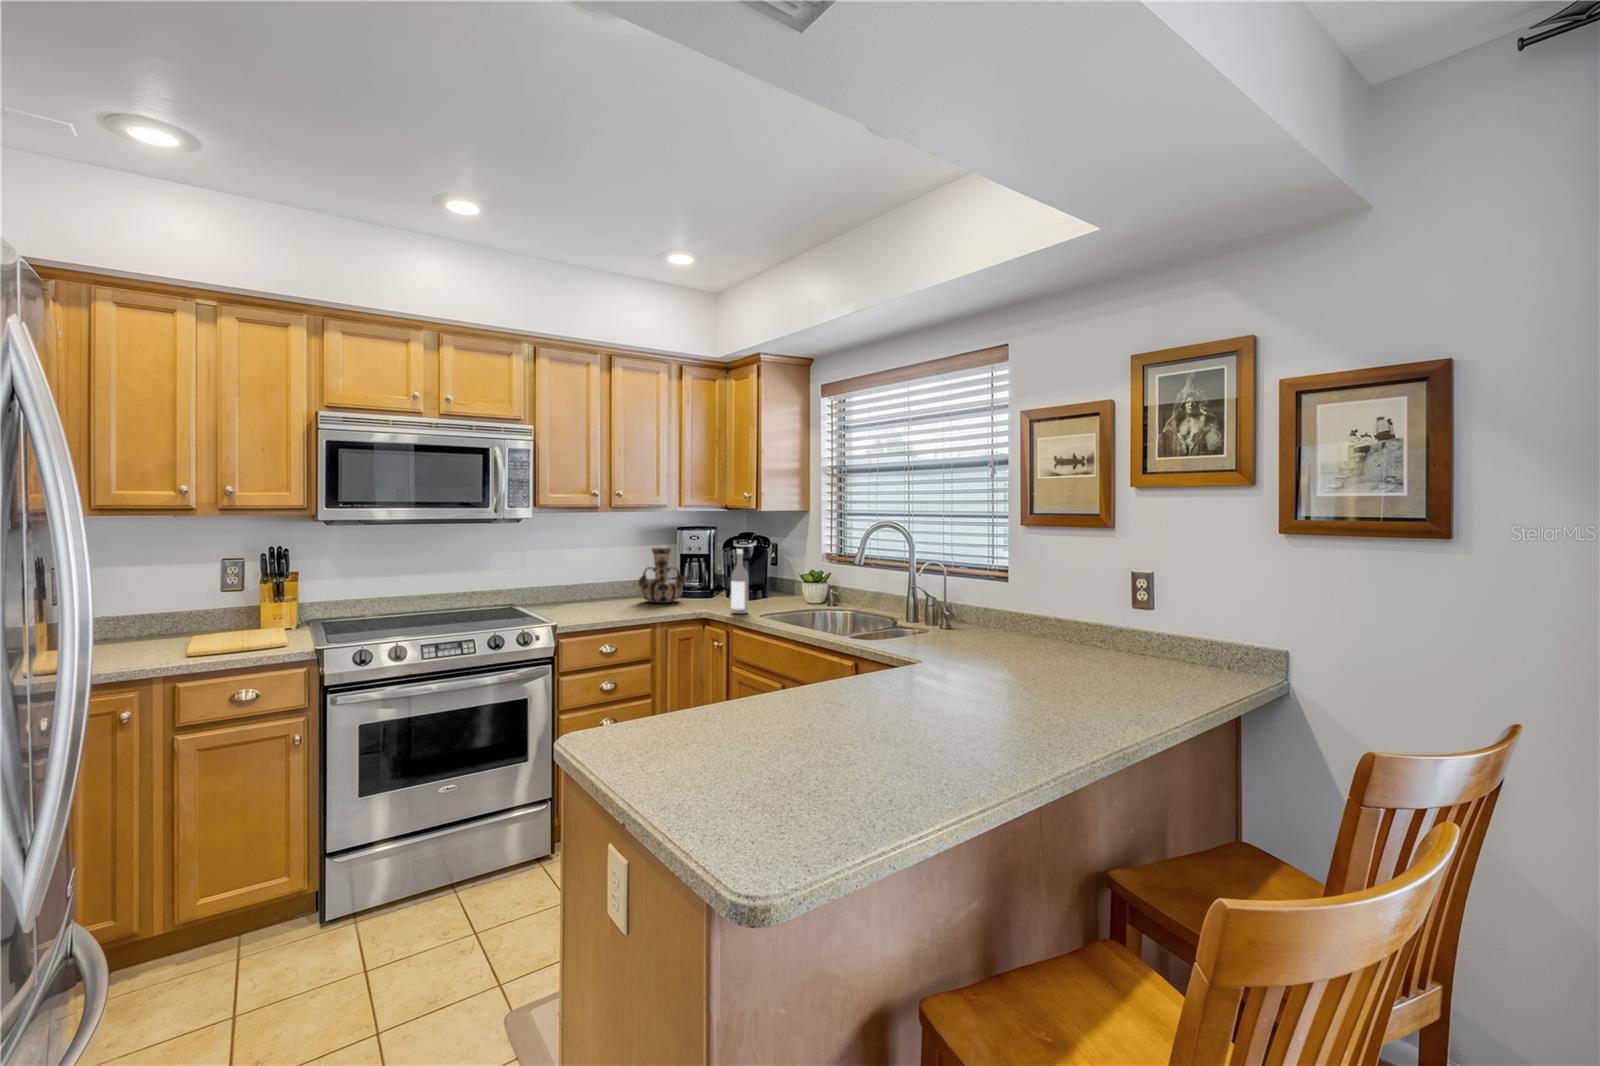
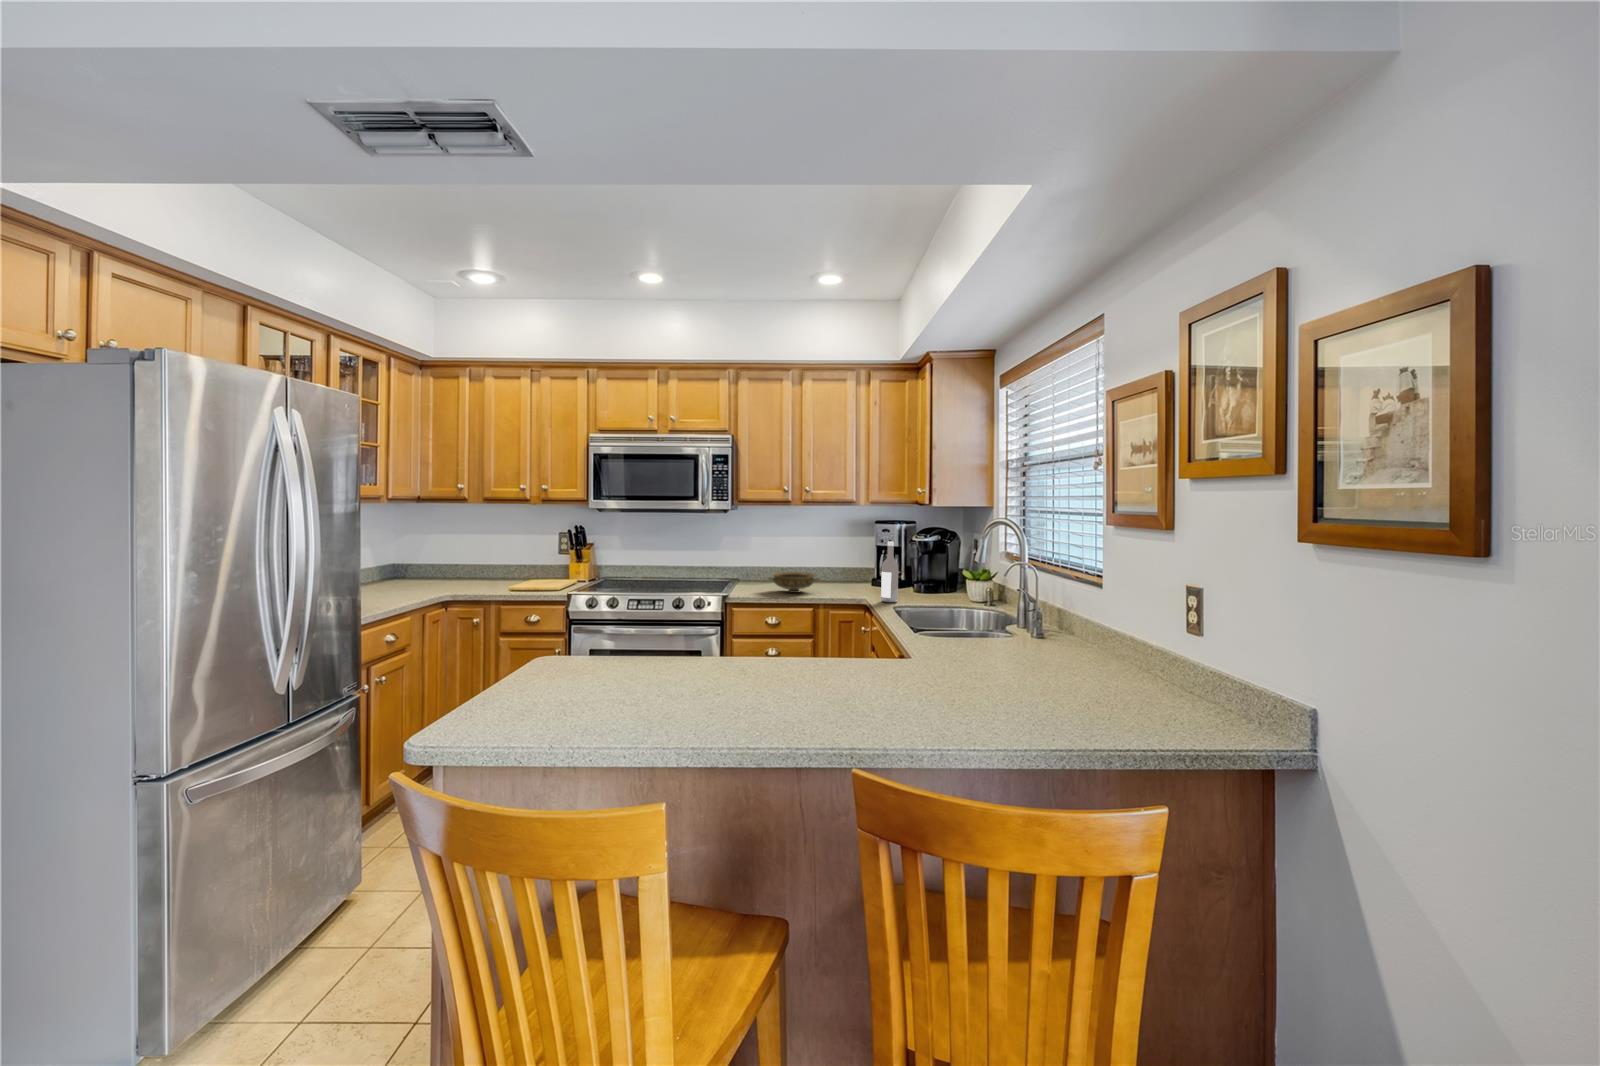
decorative vase: present [638,548,685,603] -> none [831,538,872,588]
ceramic bowl: none [584,589,648,614] -> present [767,572,821,593]

